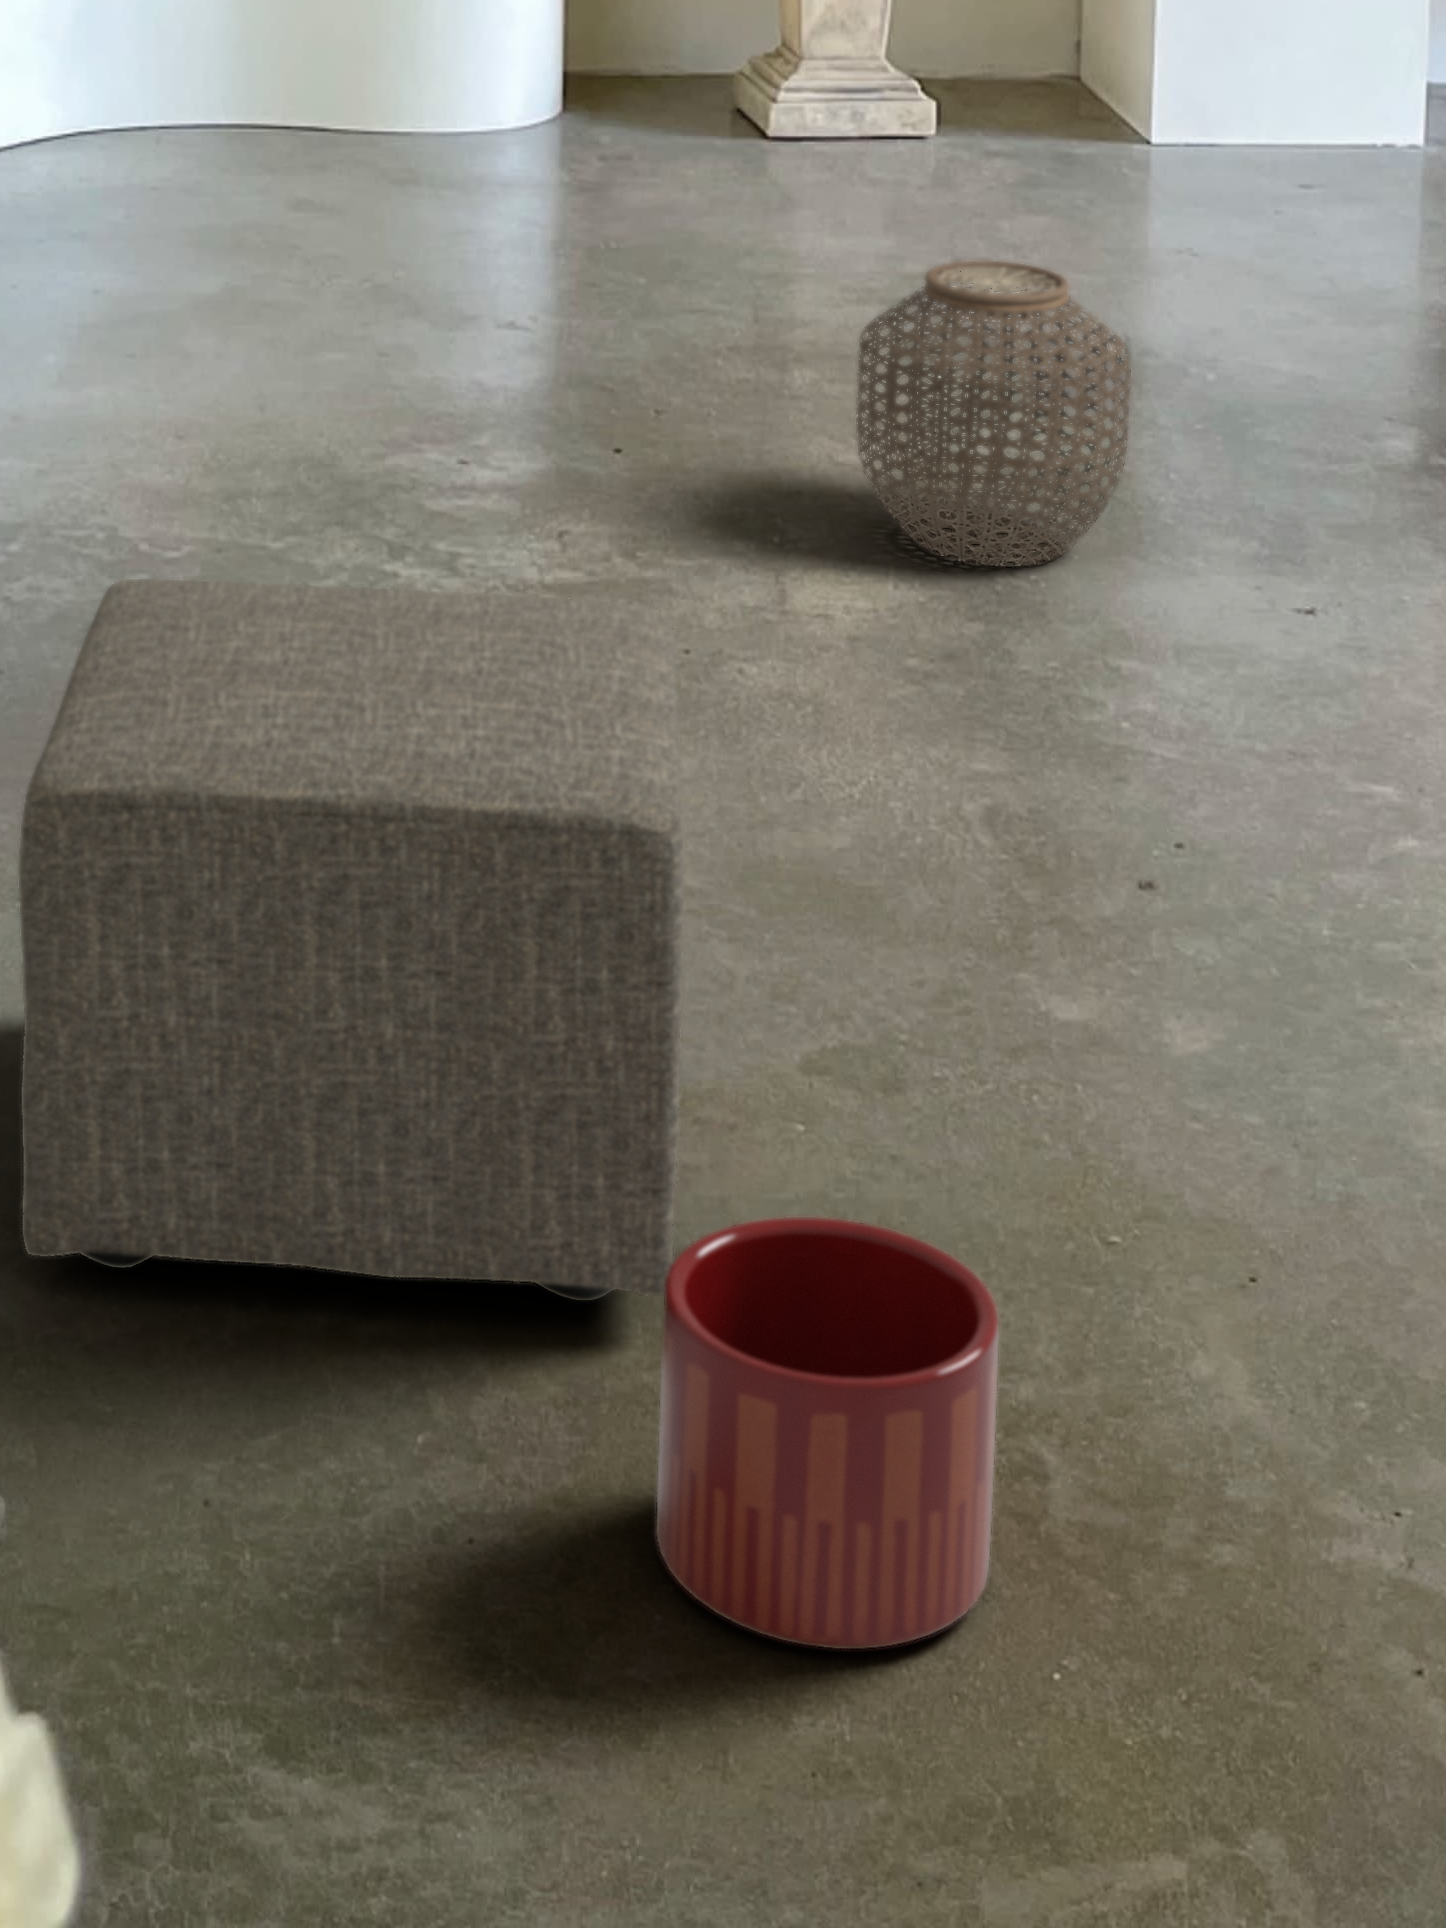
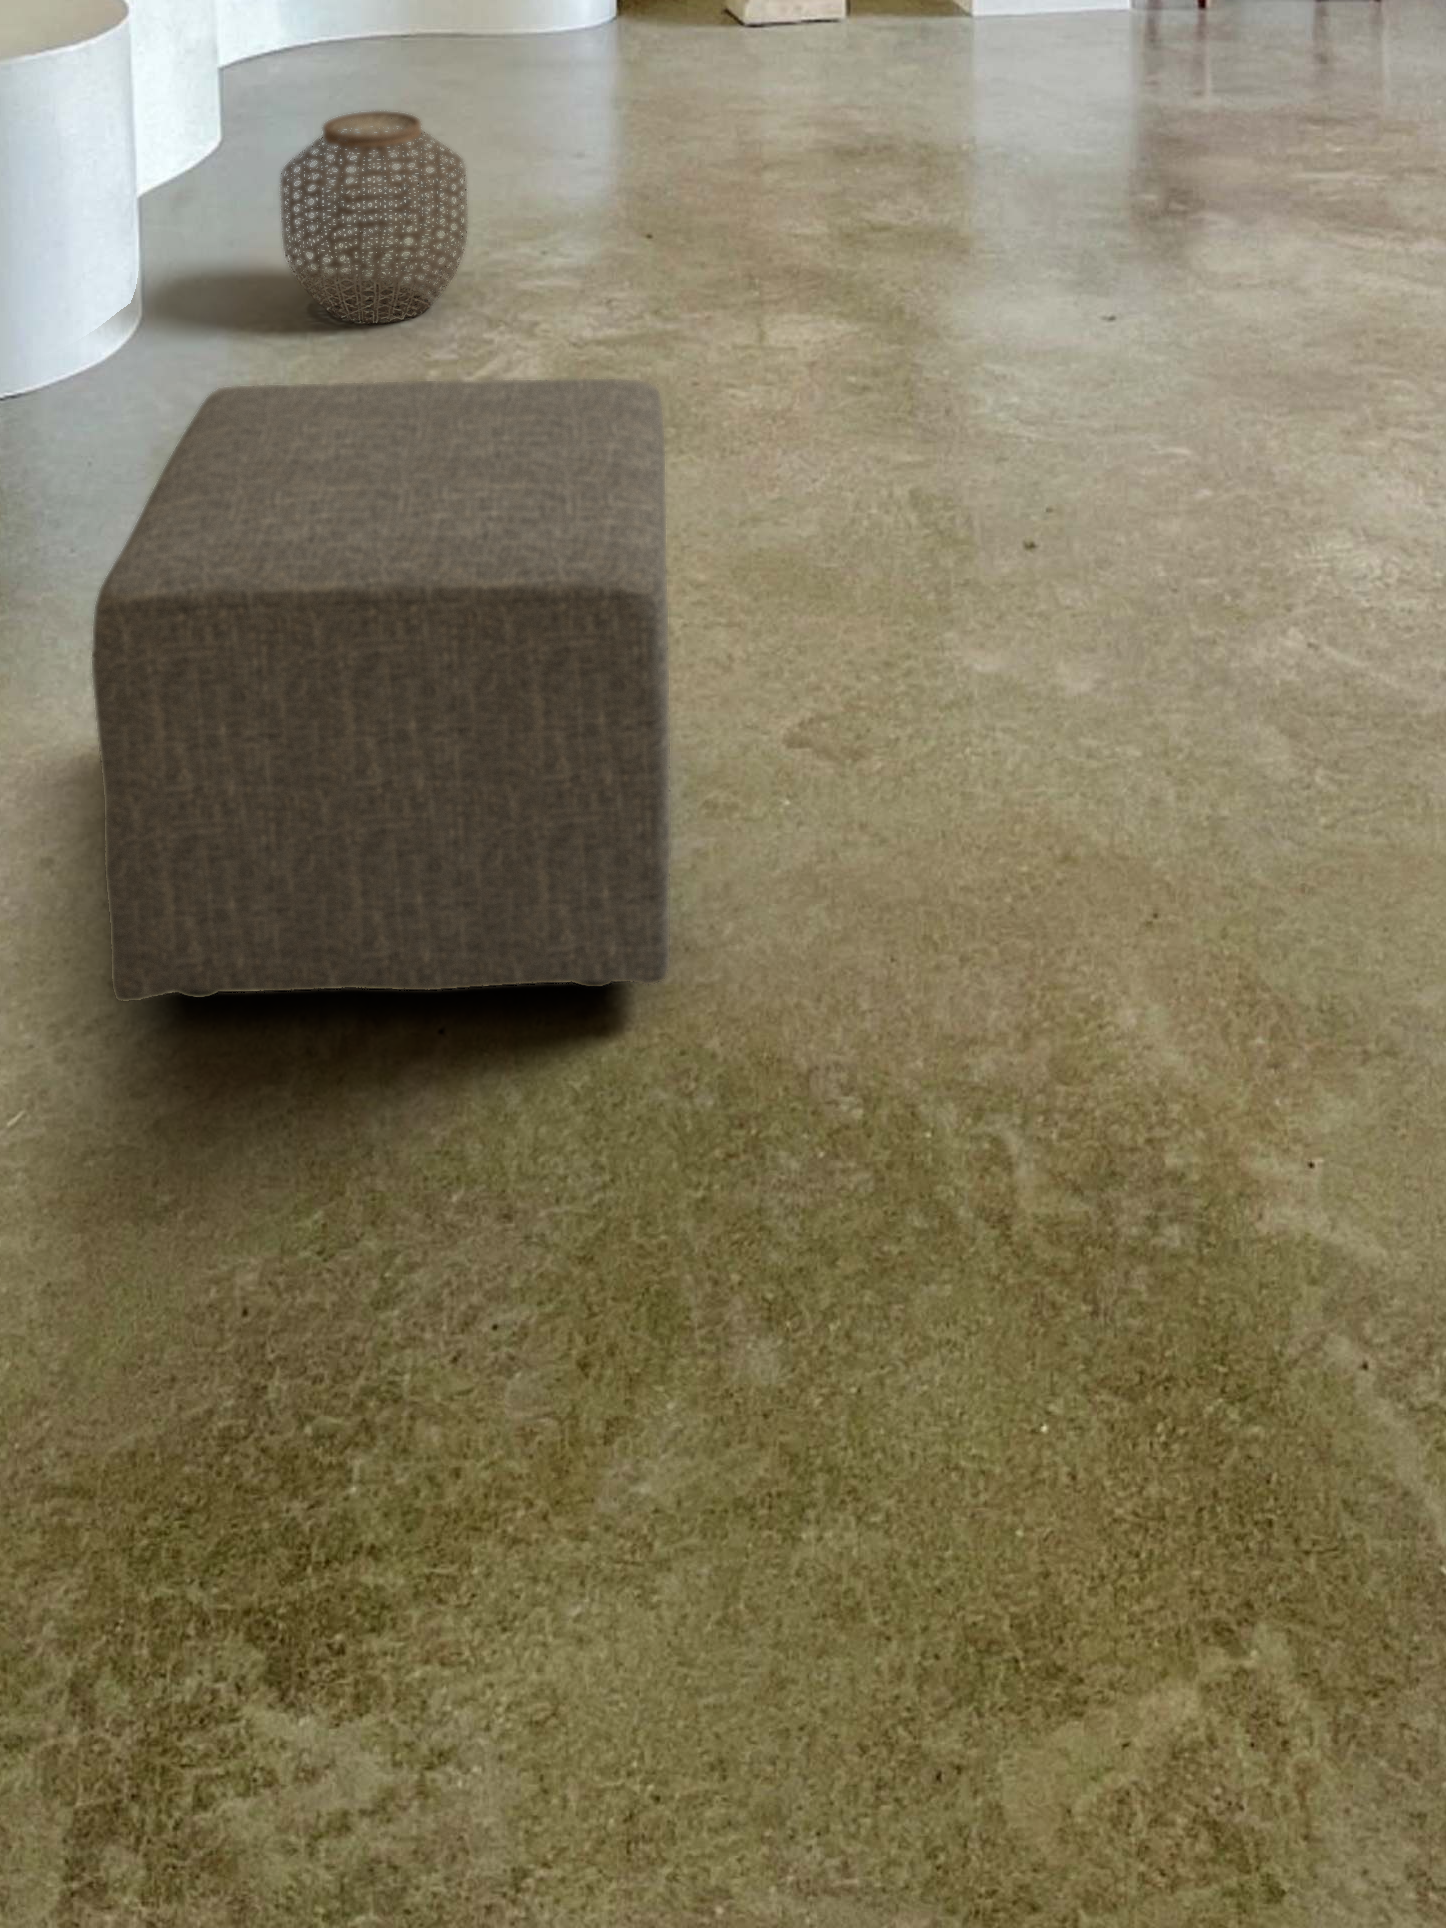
woven basket: present [856,261,1131,567] -> present [280,111,468,323]
planter: present [657,1217,999,1649] -> none [653,937,949,1372]

